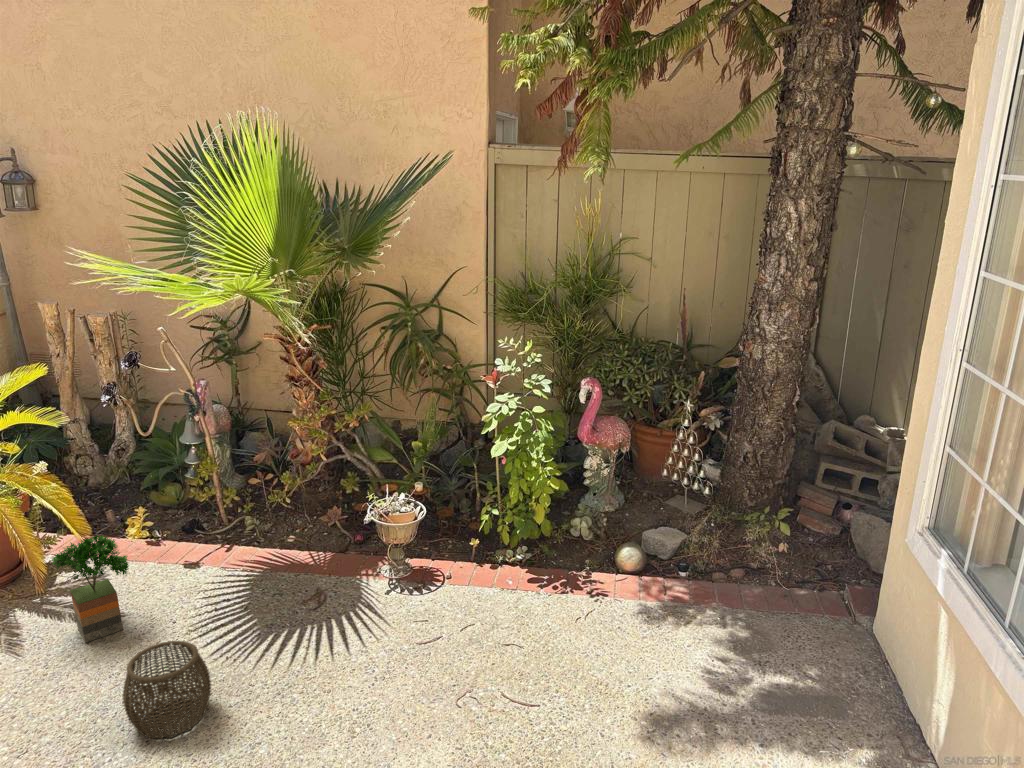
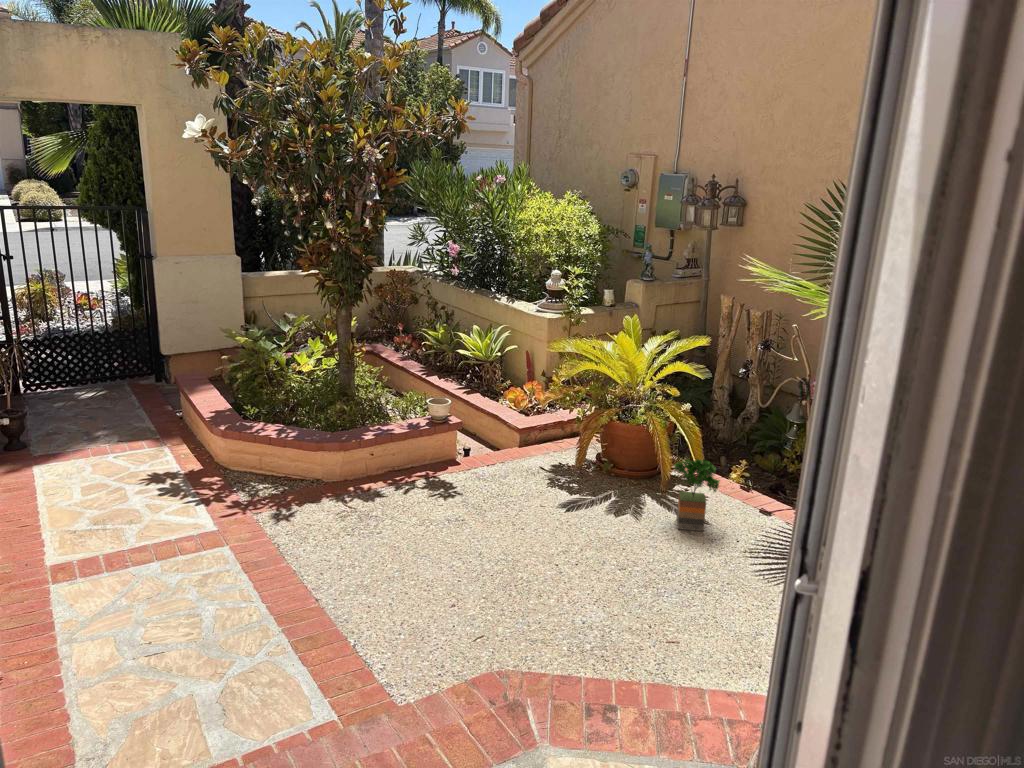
woven basket: present [123,641,211,739] -> none [685,538,745,604]

